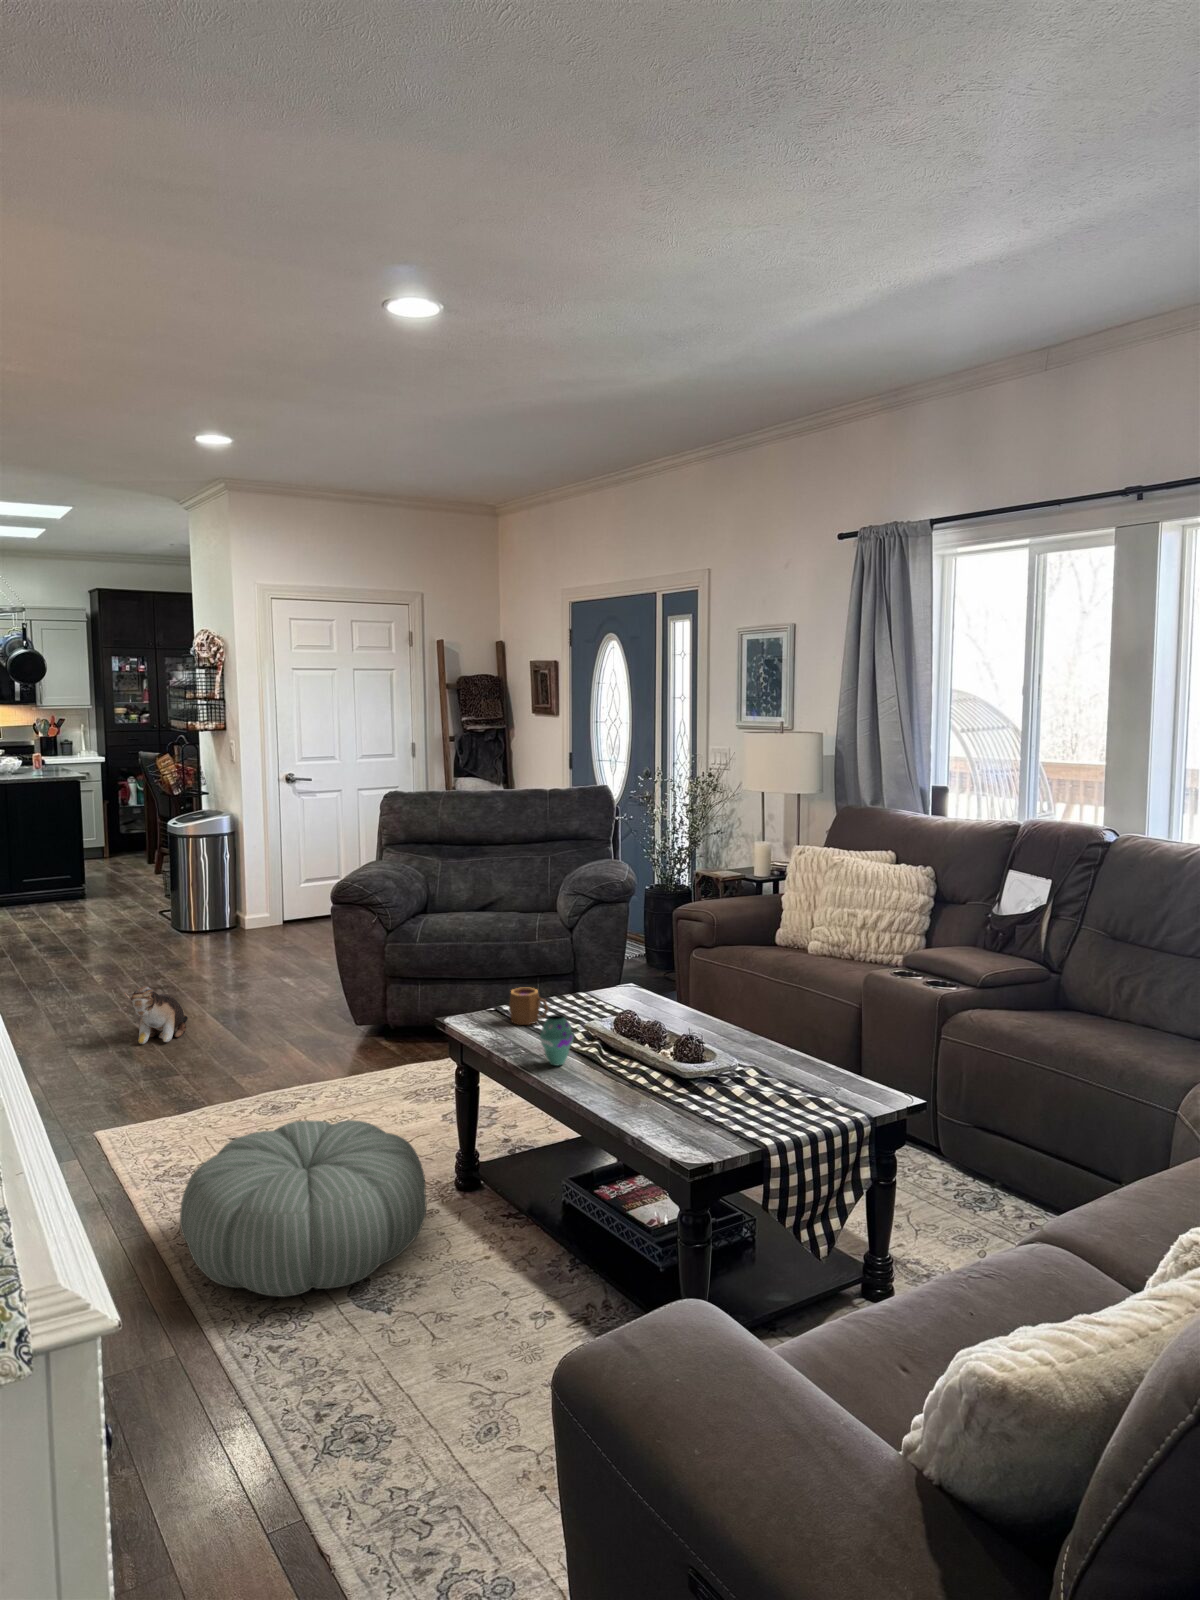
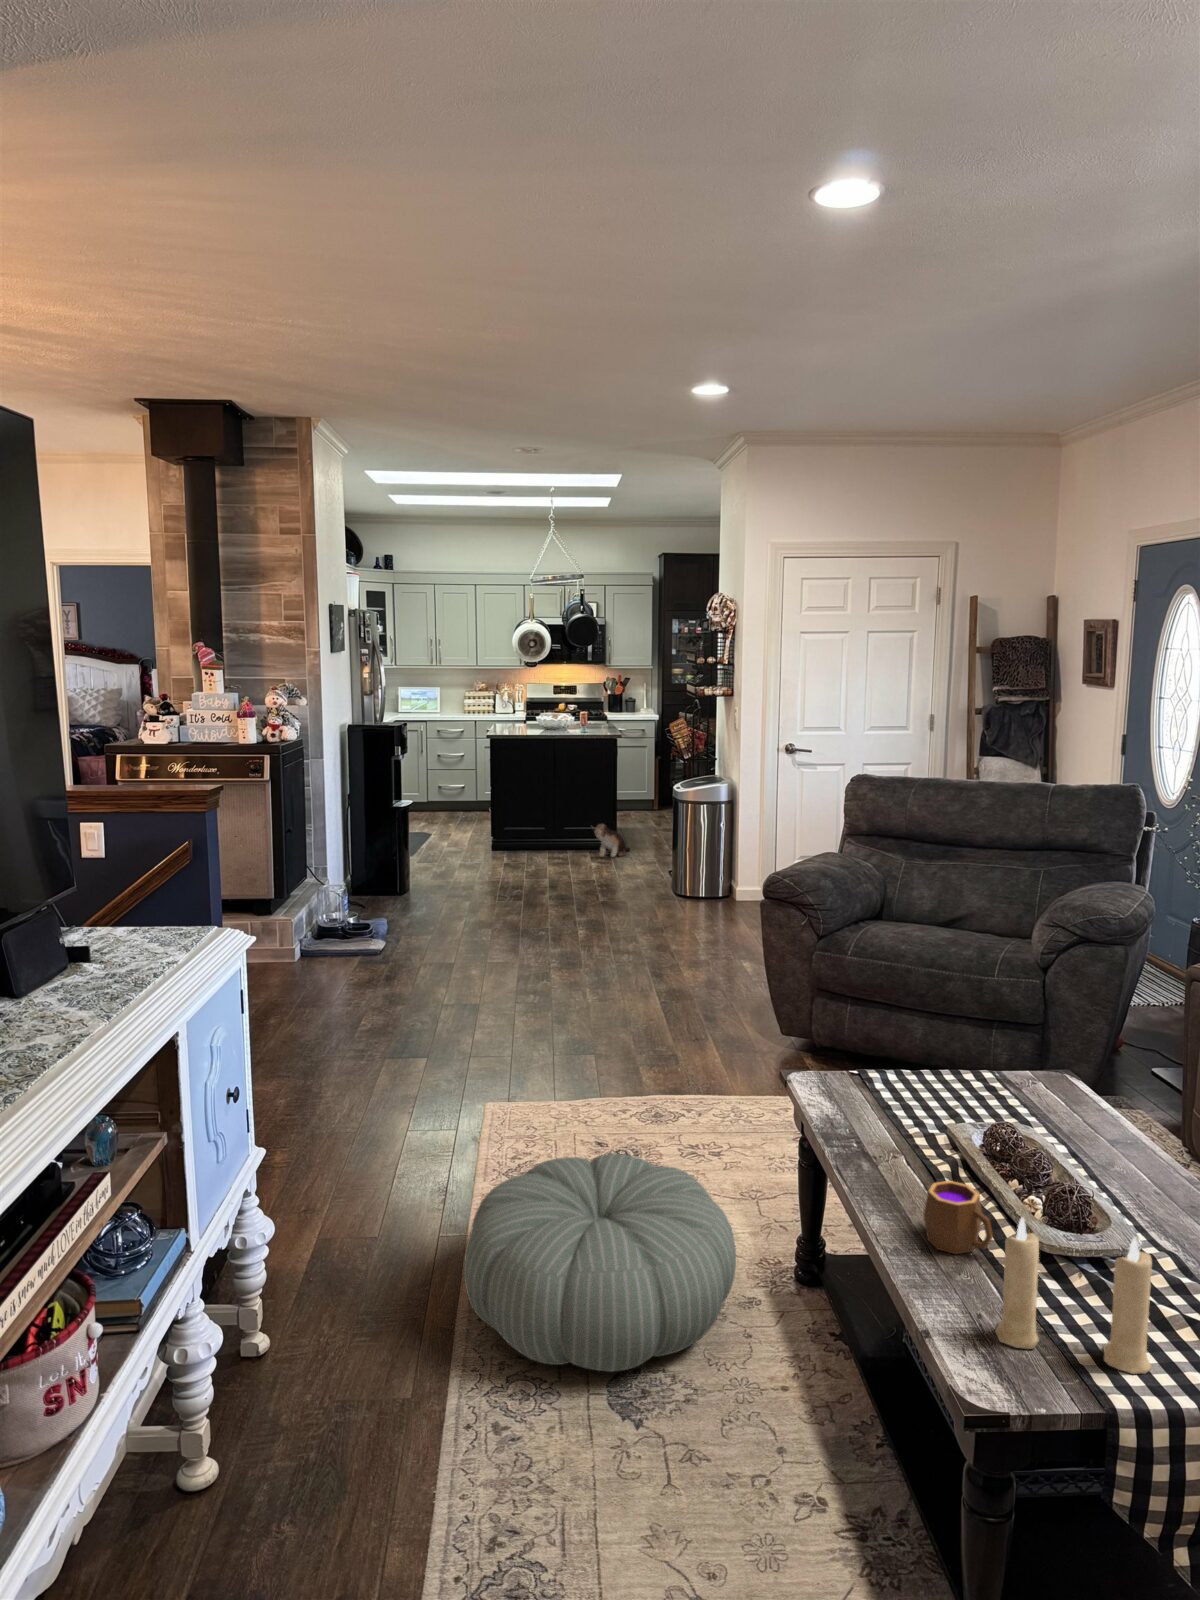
plush toy: present [125,986,188,1044] -> present [595,824,630,857]
mug: present [509,988,548,1025] -> present [924,1181,993,1254]
vase: present [540,1015,574,1065] -> none [866,1105,913,1173]
candle: none [680,1036,772,1132] -> present [995,1218,1152,1374]

